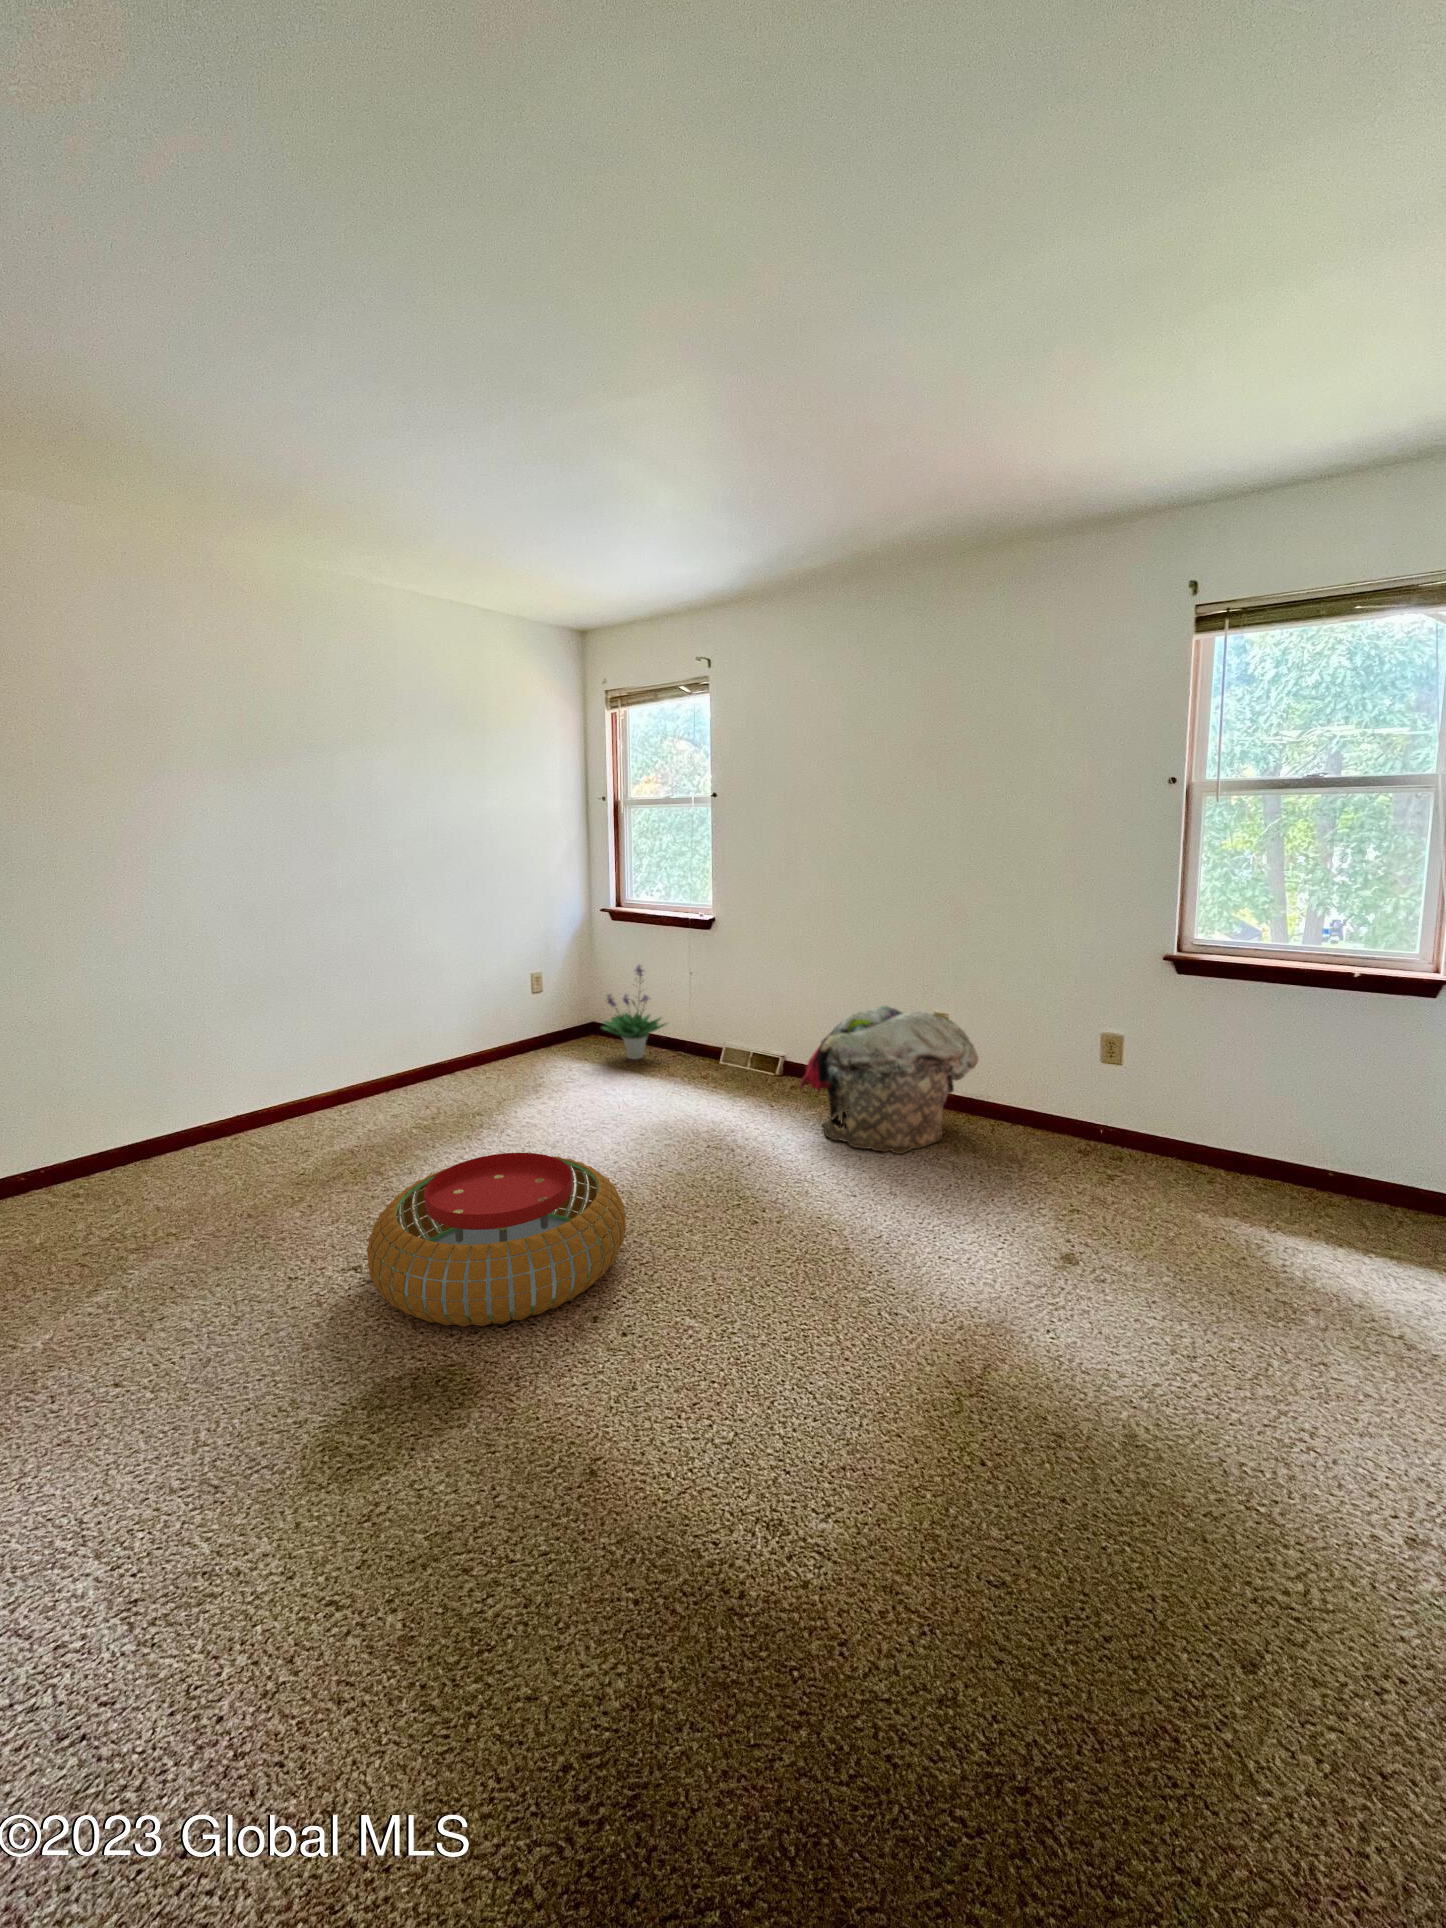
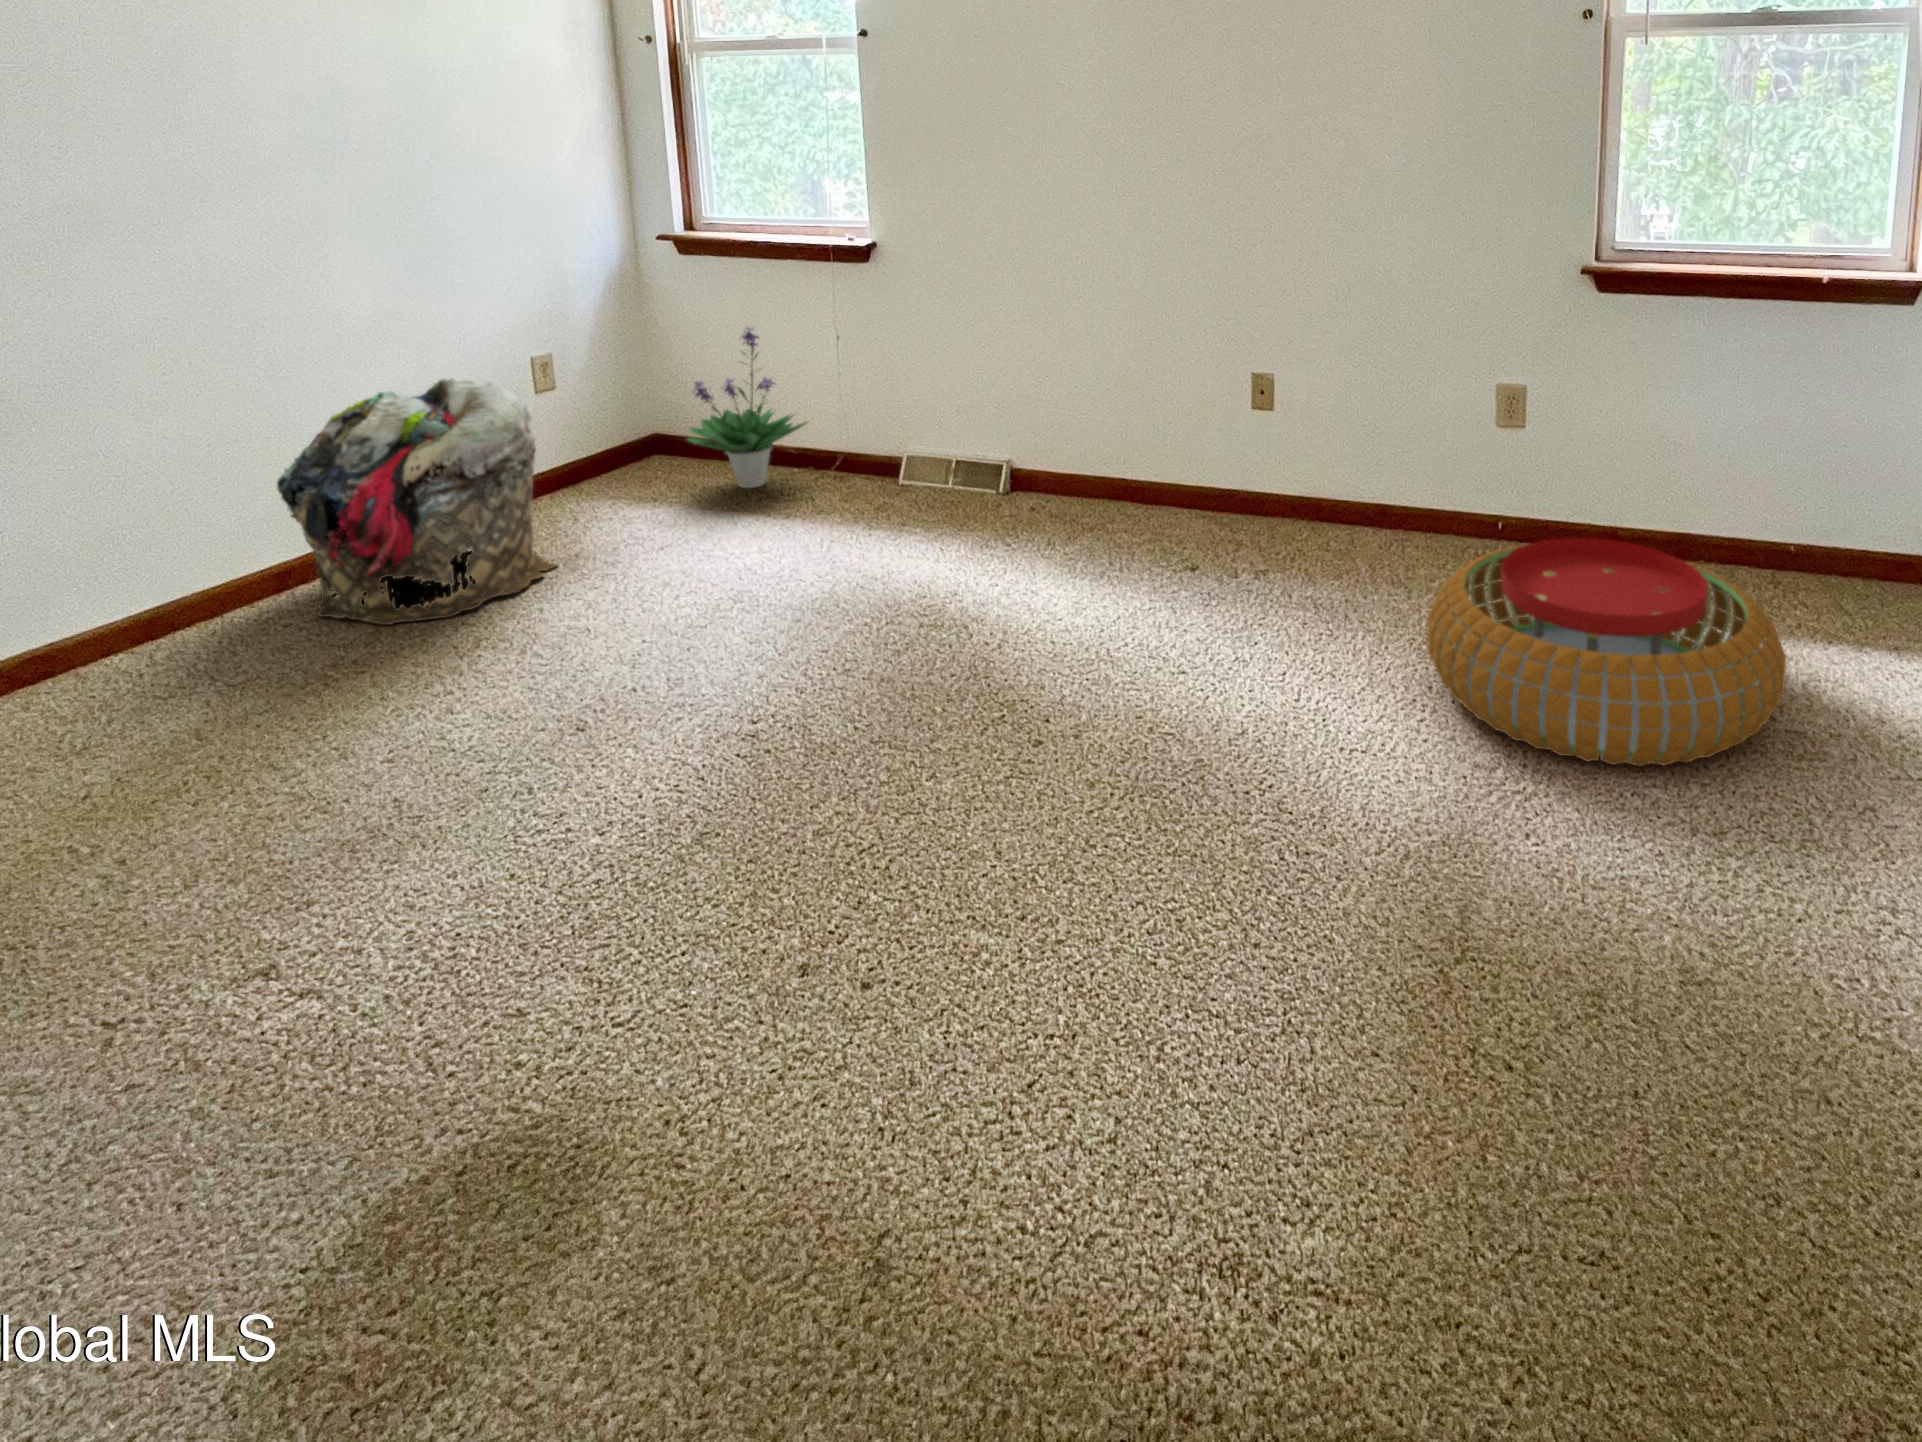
laundry basket: present [799,1006,978,1154] -> present [277,376,557,625]
pouf: present [367,1153,626,1327] -> present [1427,538,1786,766]

